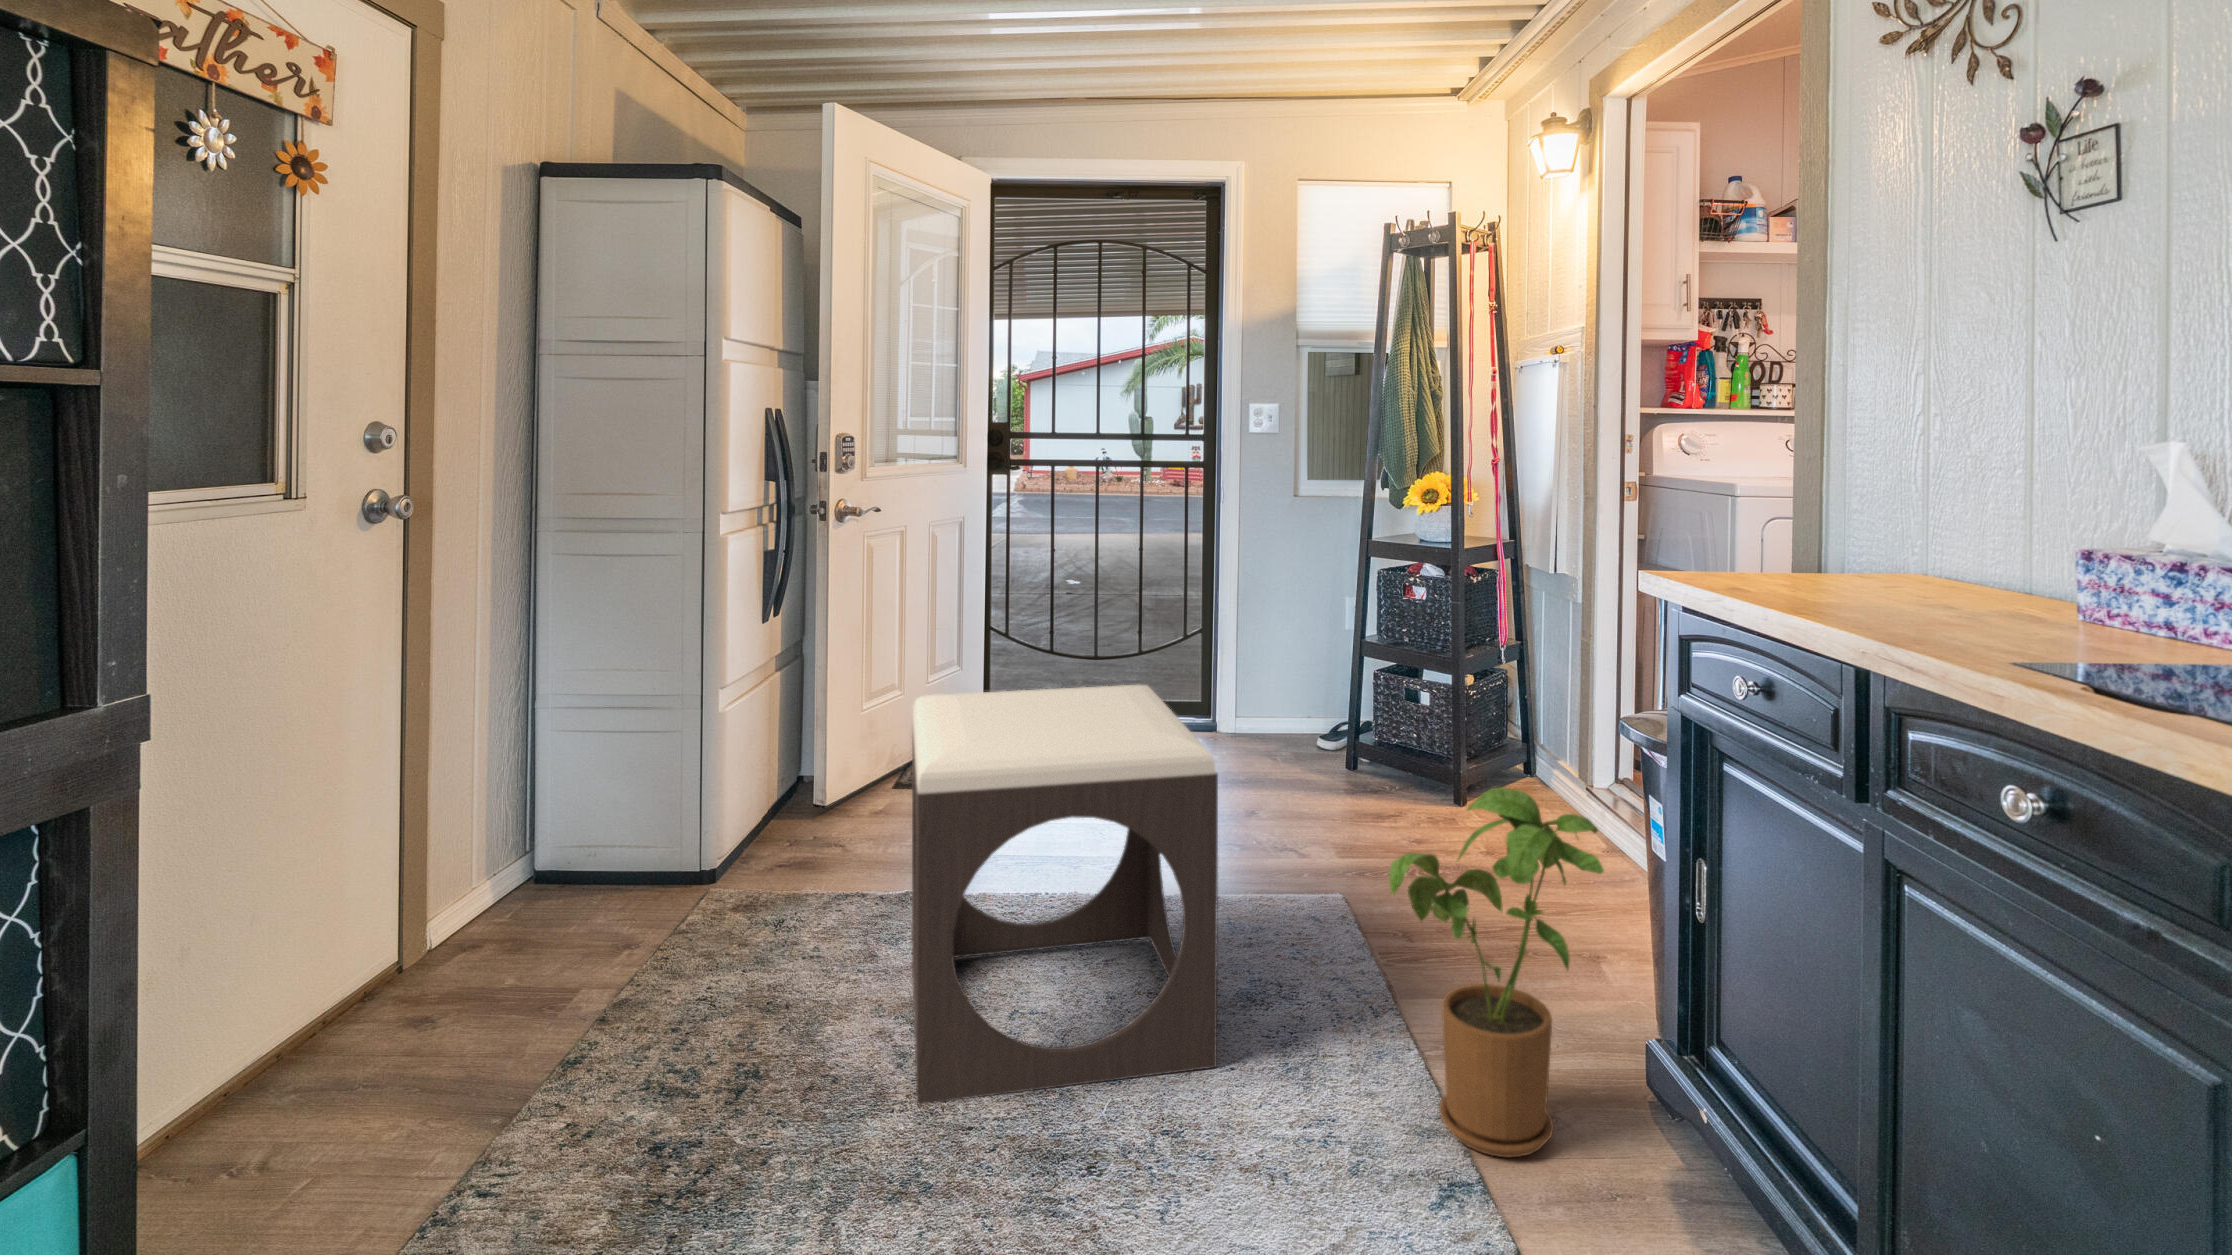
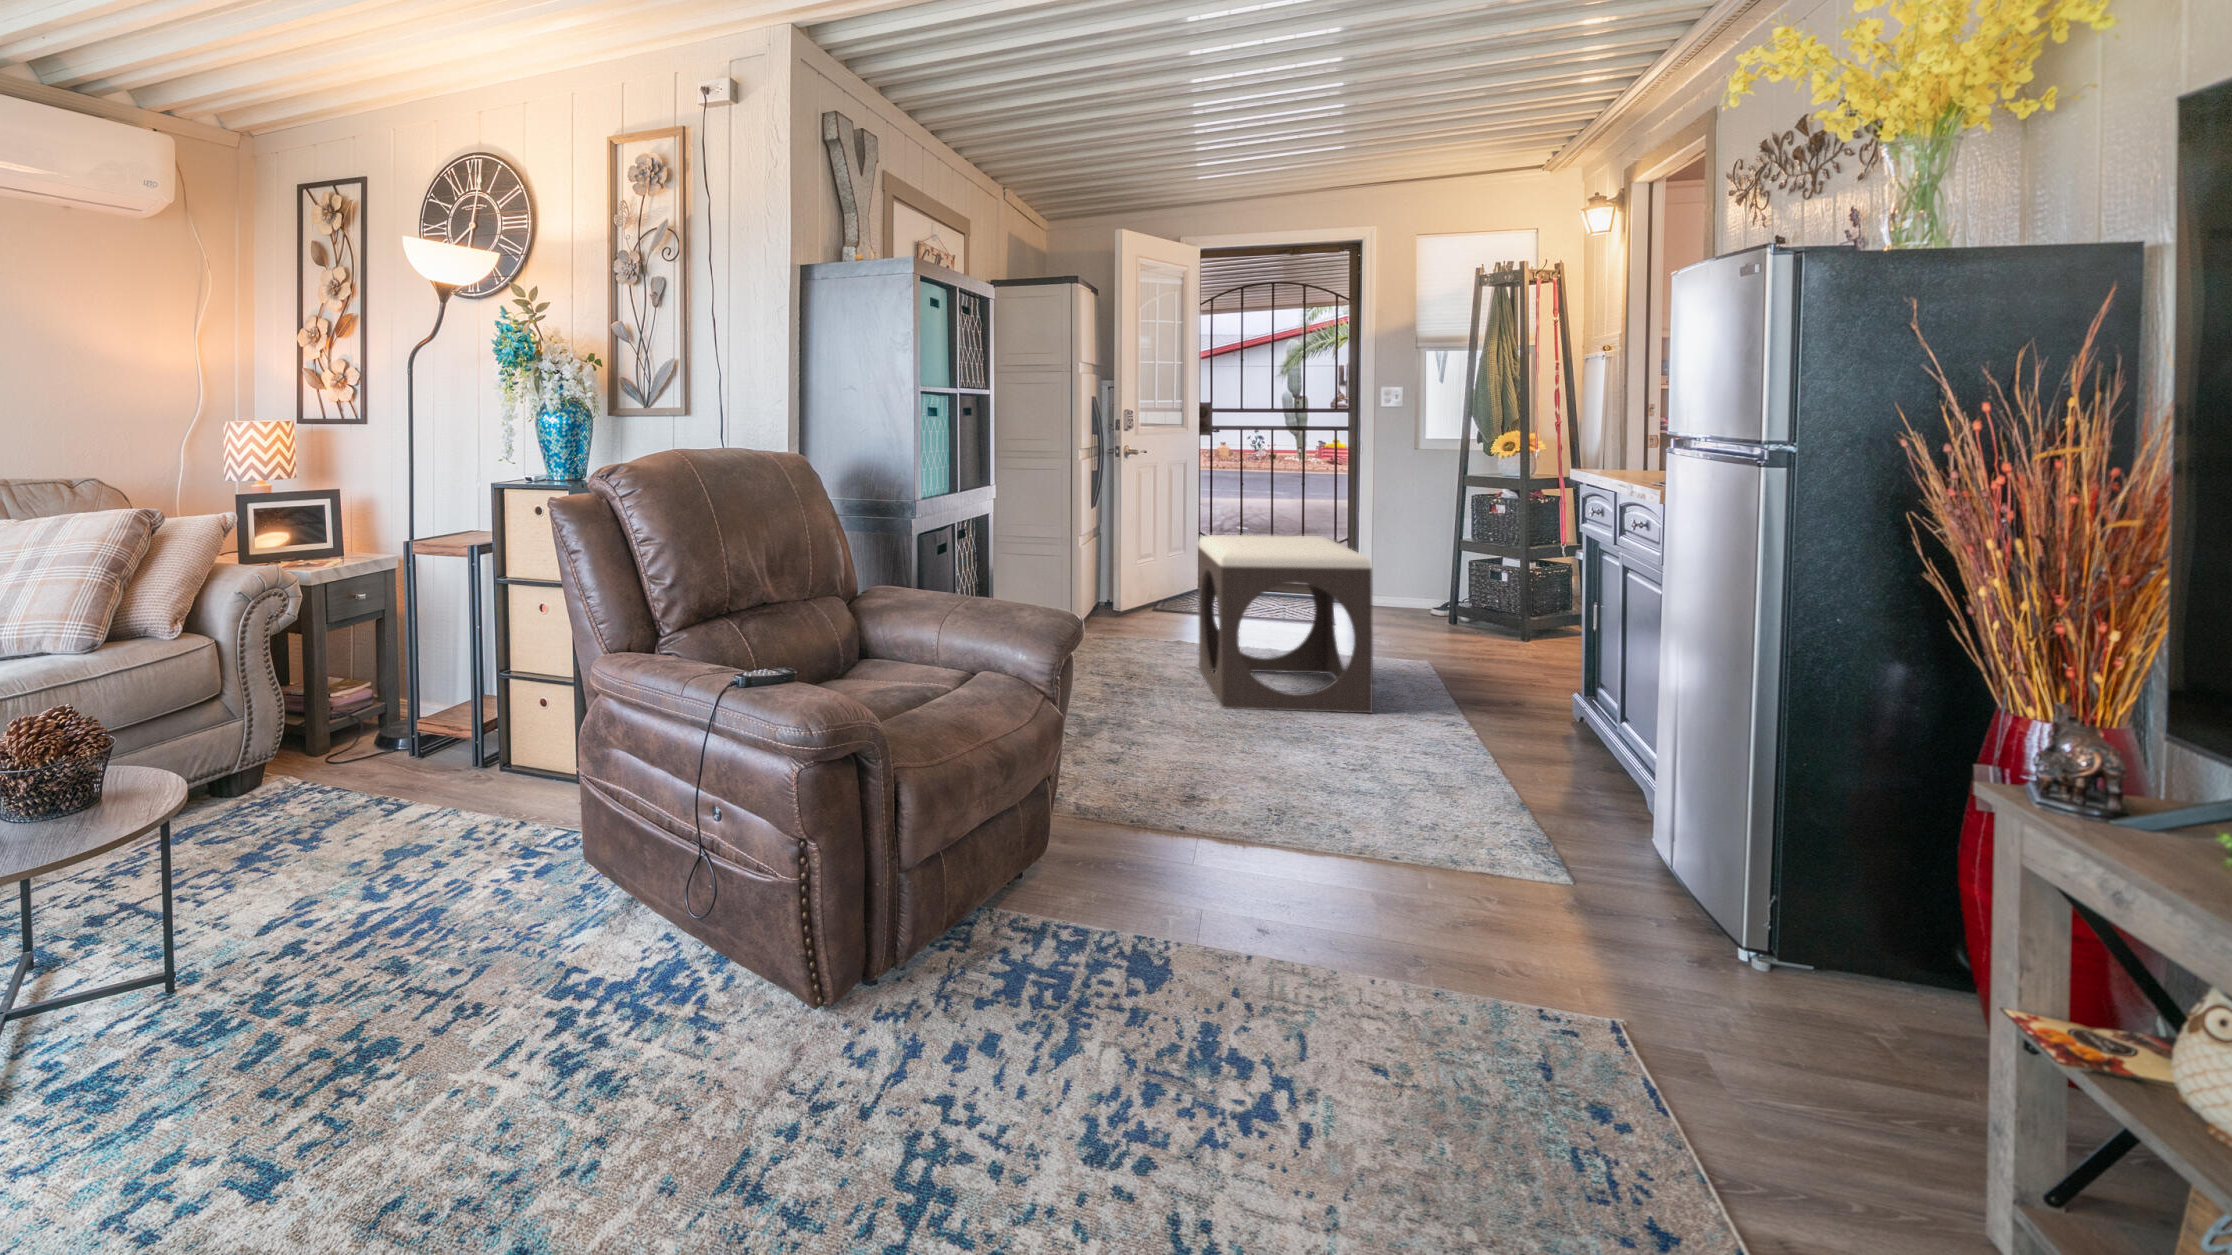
house plant: present [1389,787,1604,1157] -> none [1466,570,1583,751]

